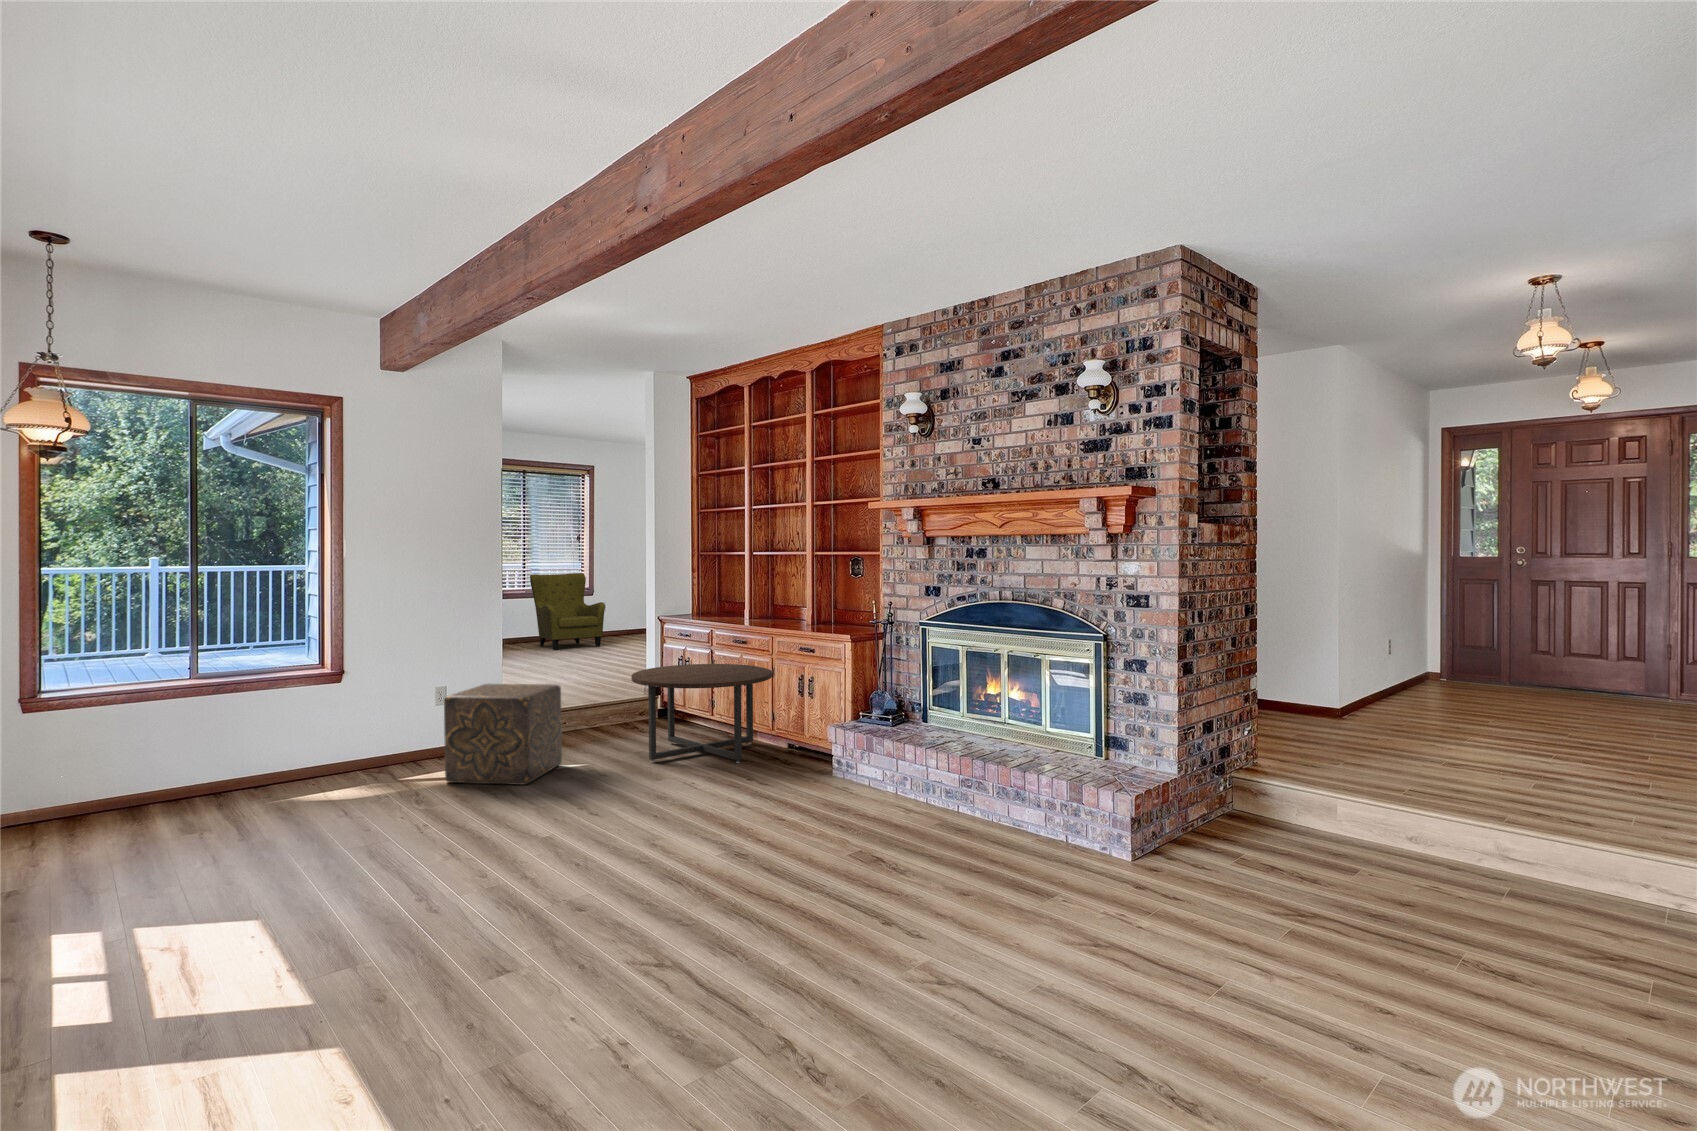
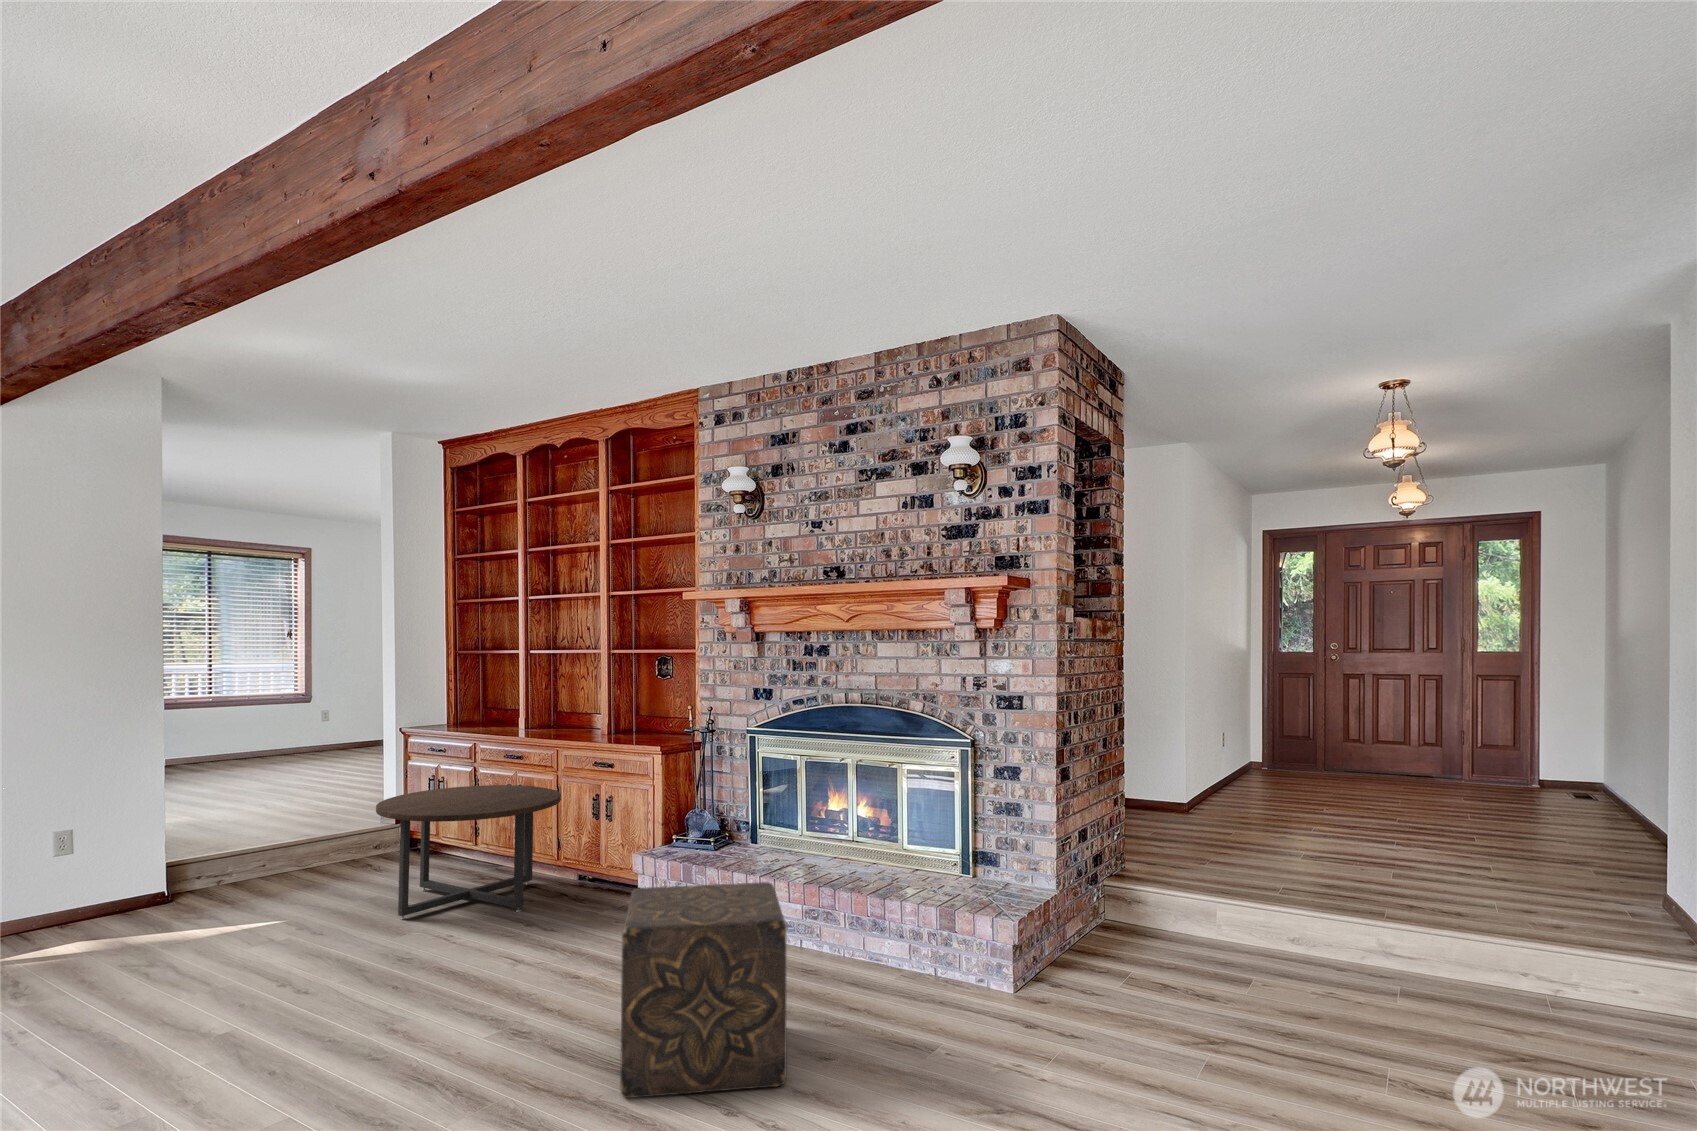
armchair: present [530,573,605,650] -> none [218,674,319,770]
ottoman: present [444,684,562,785] -> present [620,882,786,1098]

